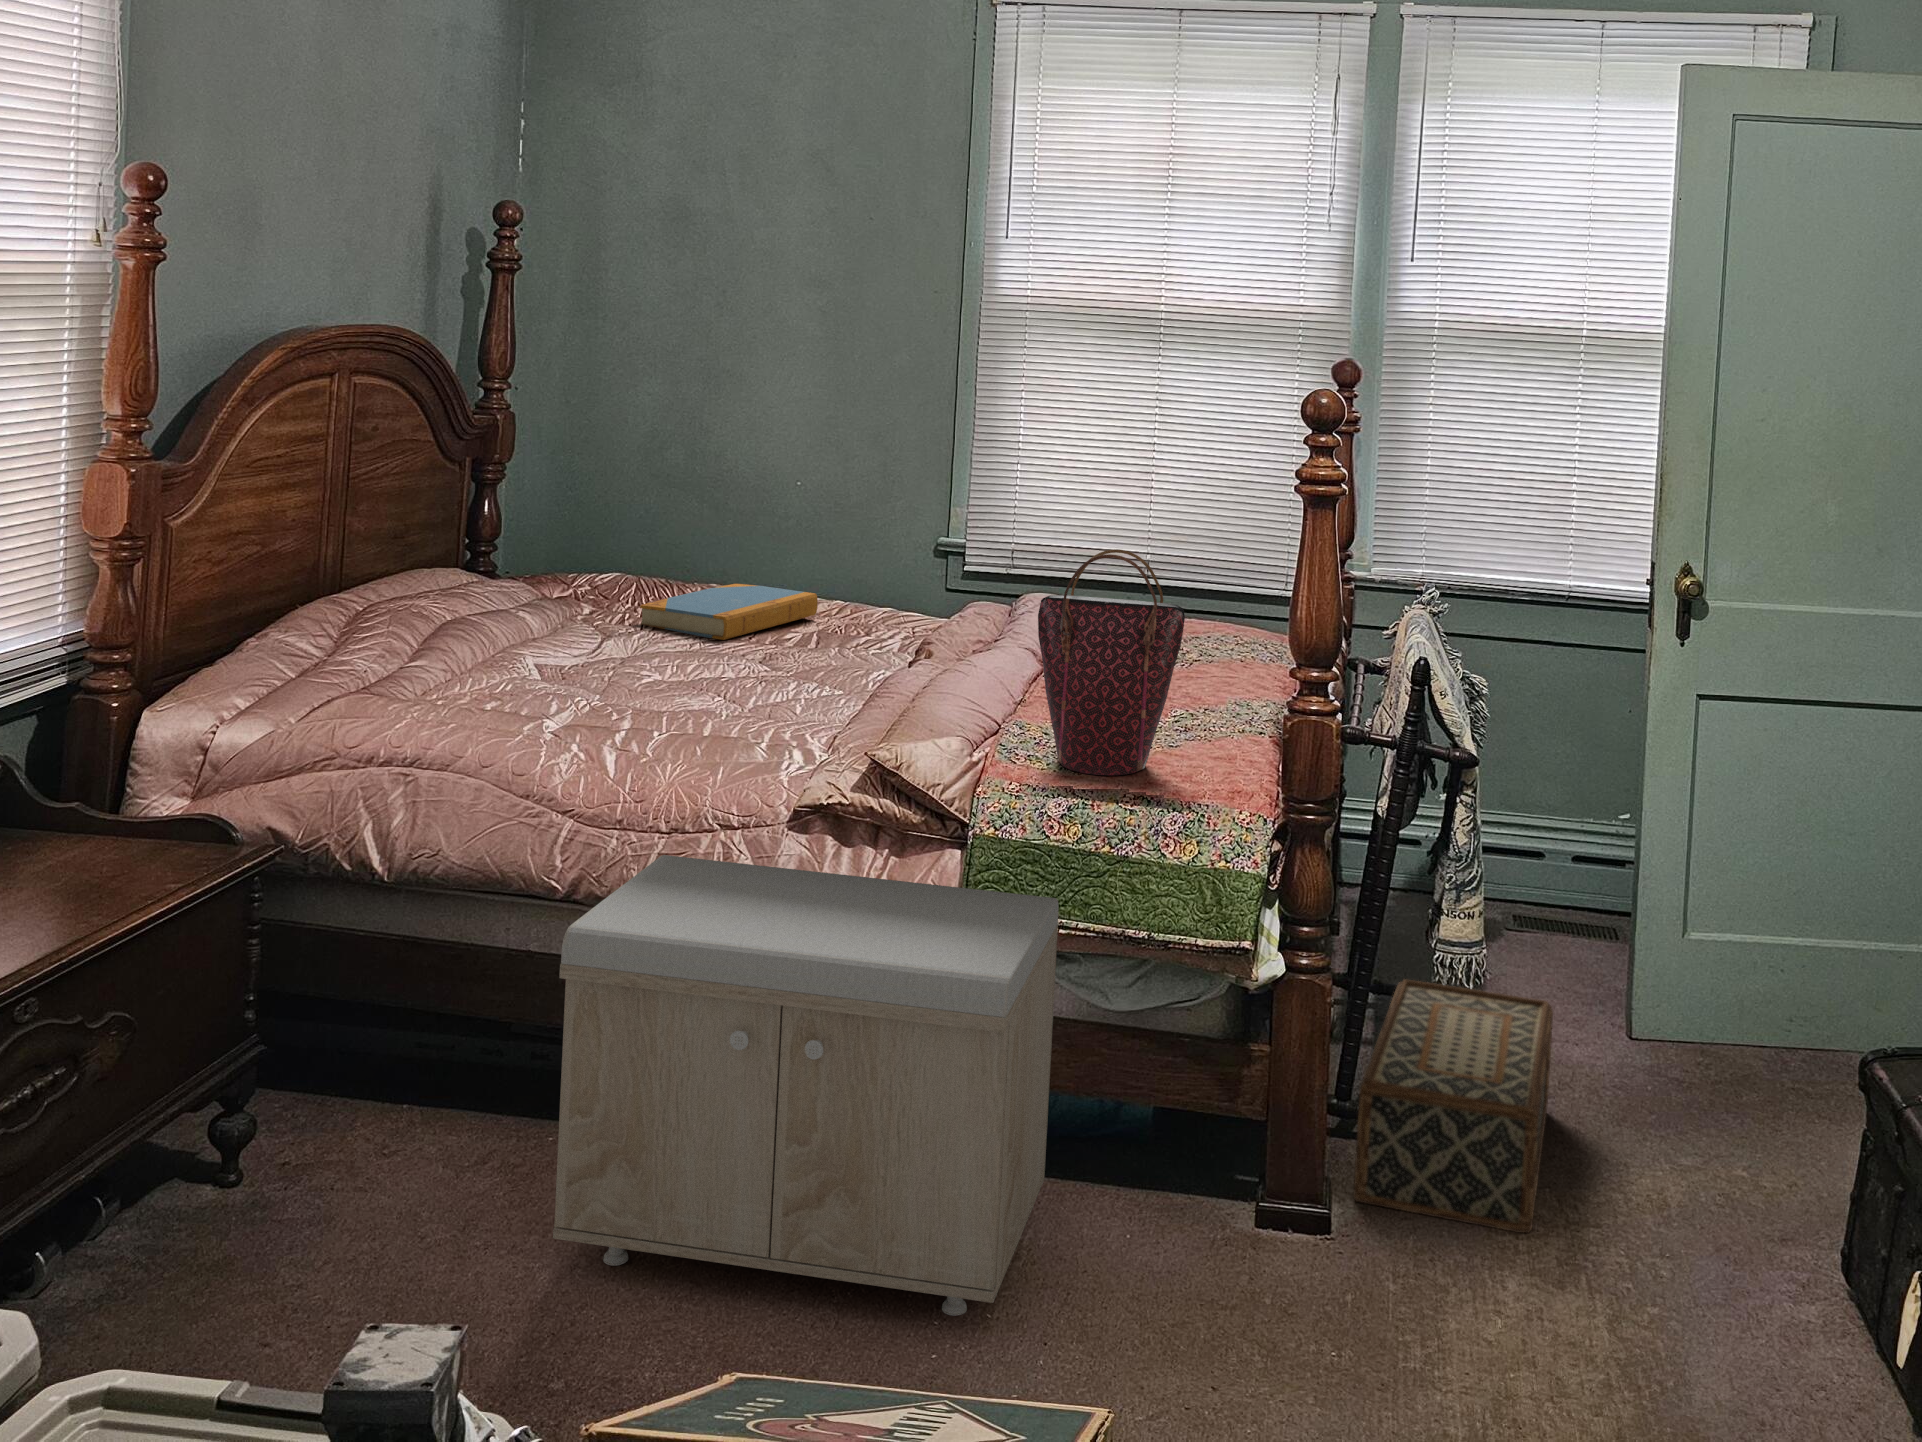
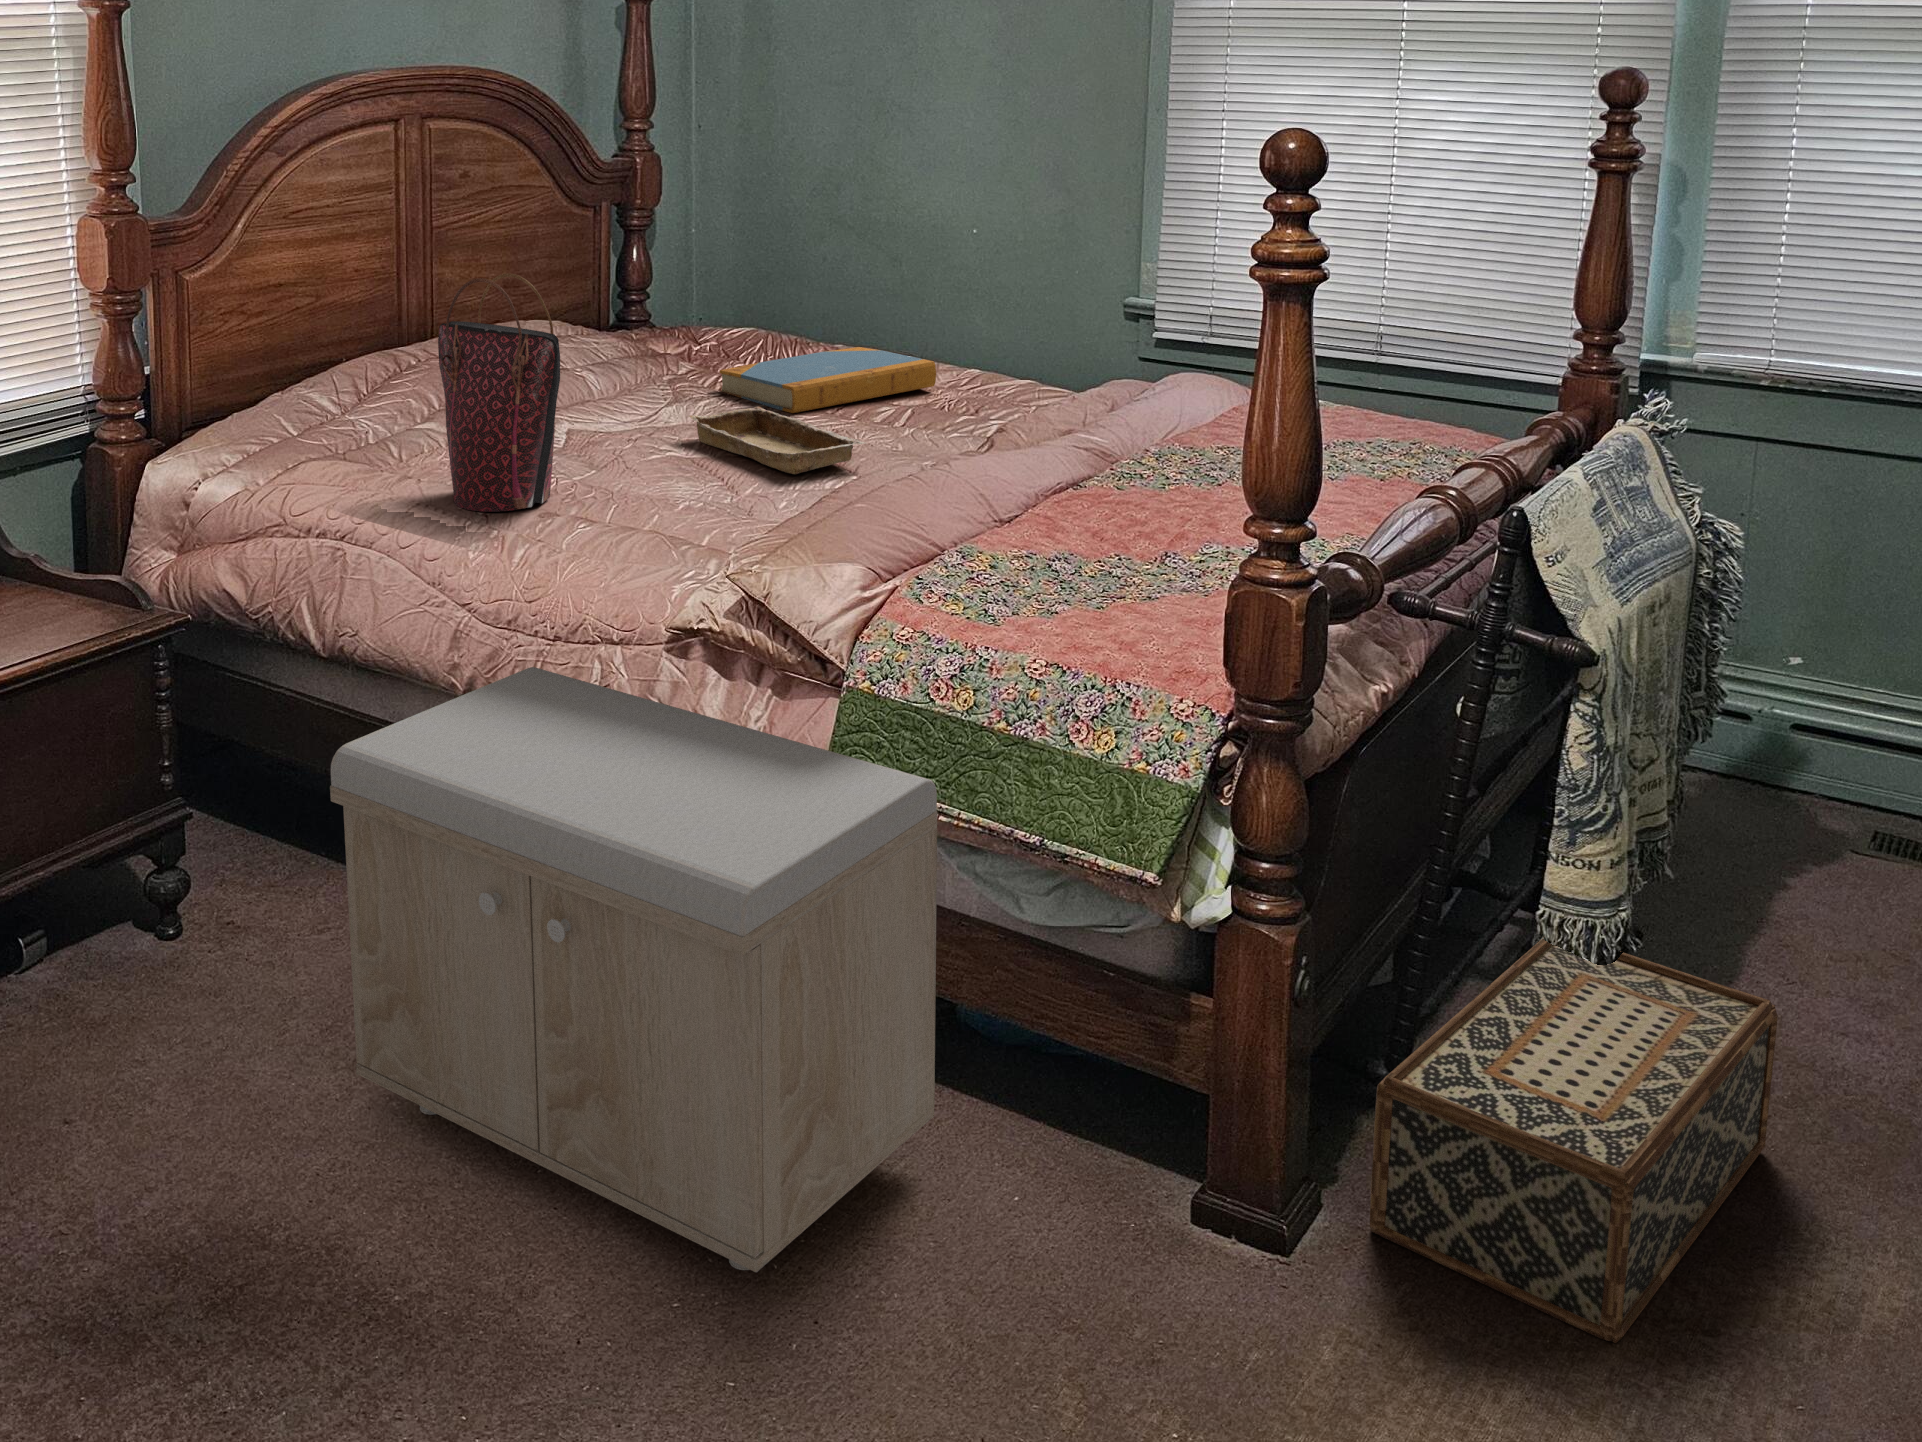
handbag: present [1038,549,1185,775] -> present [438,273,560,512]
tray: none [665,633,836,686] -> present [688,407,865,474]

